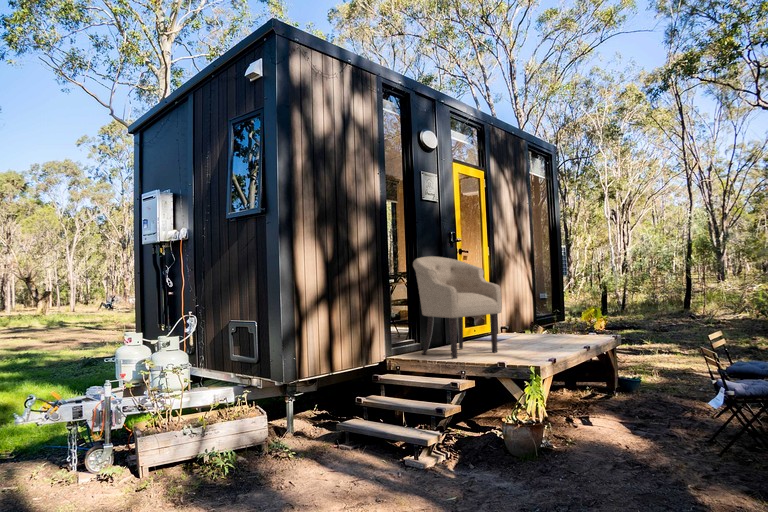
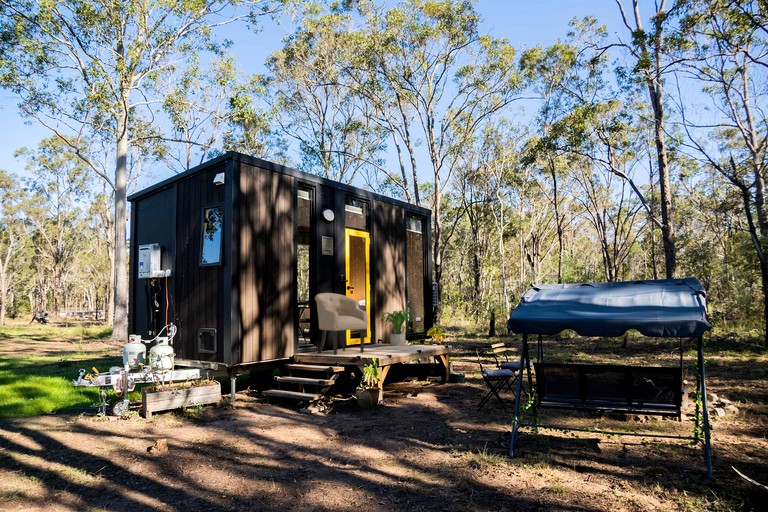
potted plant: none [504,281,561,337] -> present [380,310,415,346]

